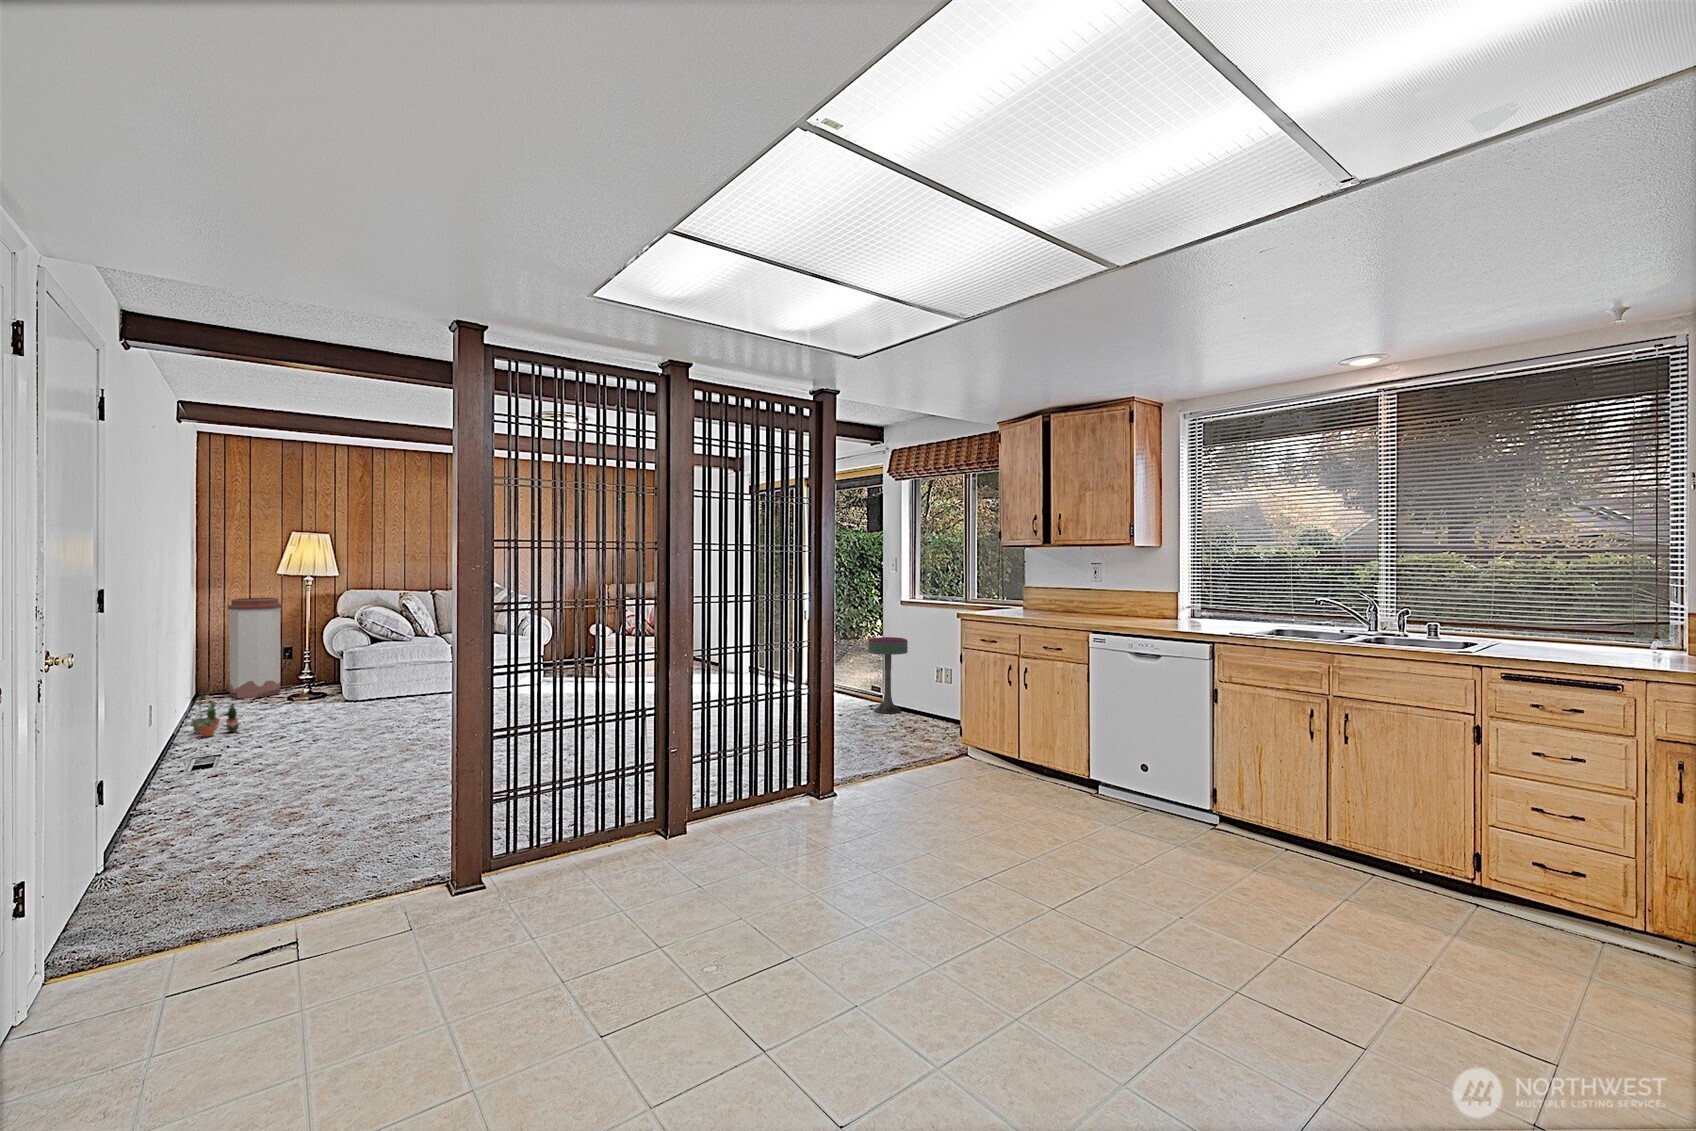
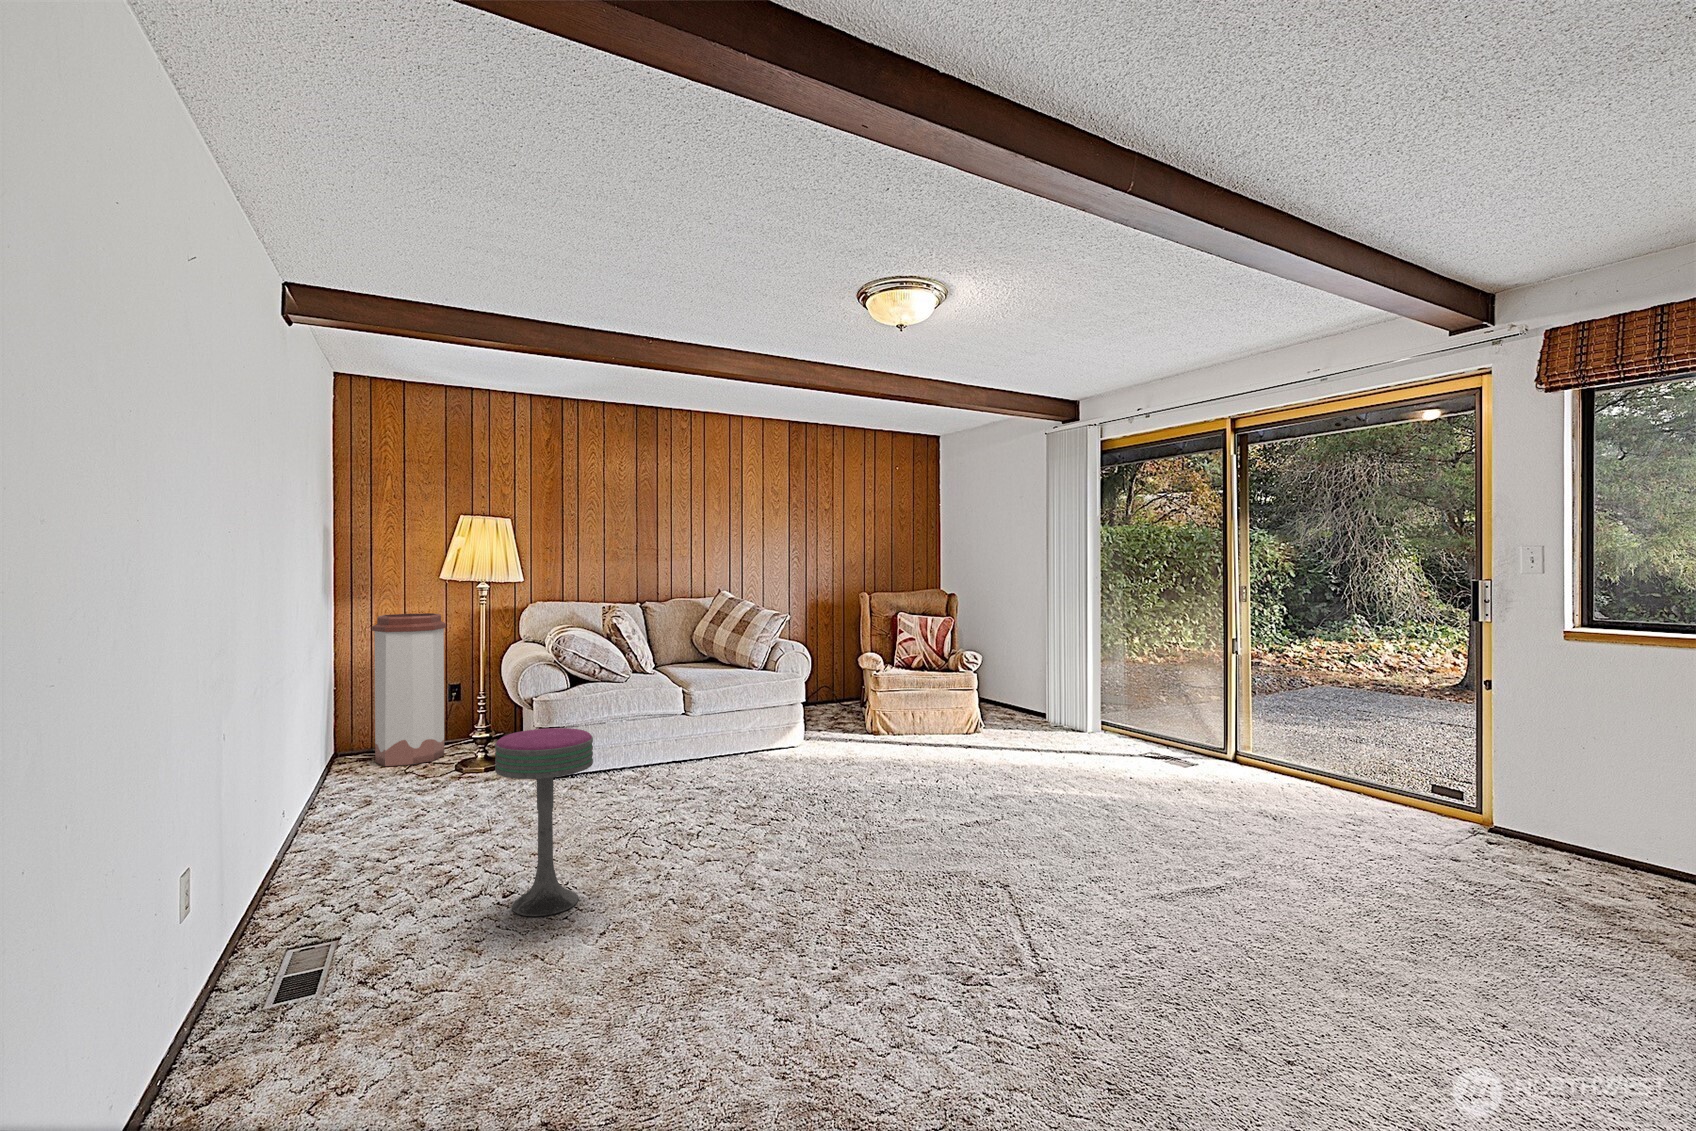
bar stool: present [868,637,908,713] -> present [495,728,593,916]
potted plant: present [192,691,241,737] -> none [289,779,376,870]

